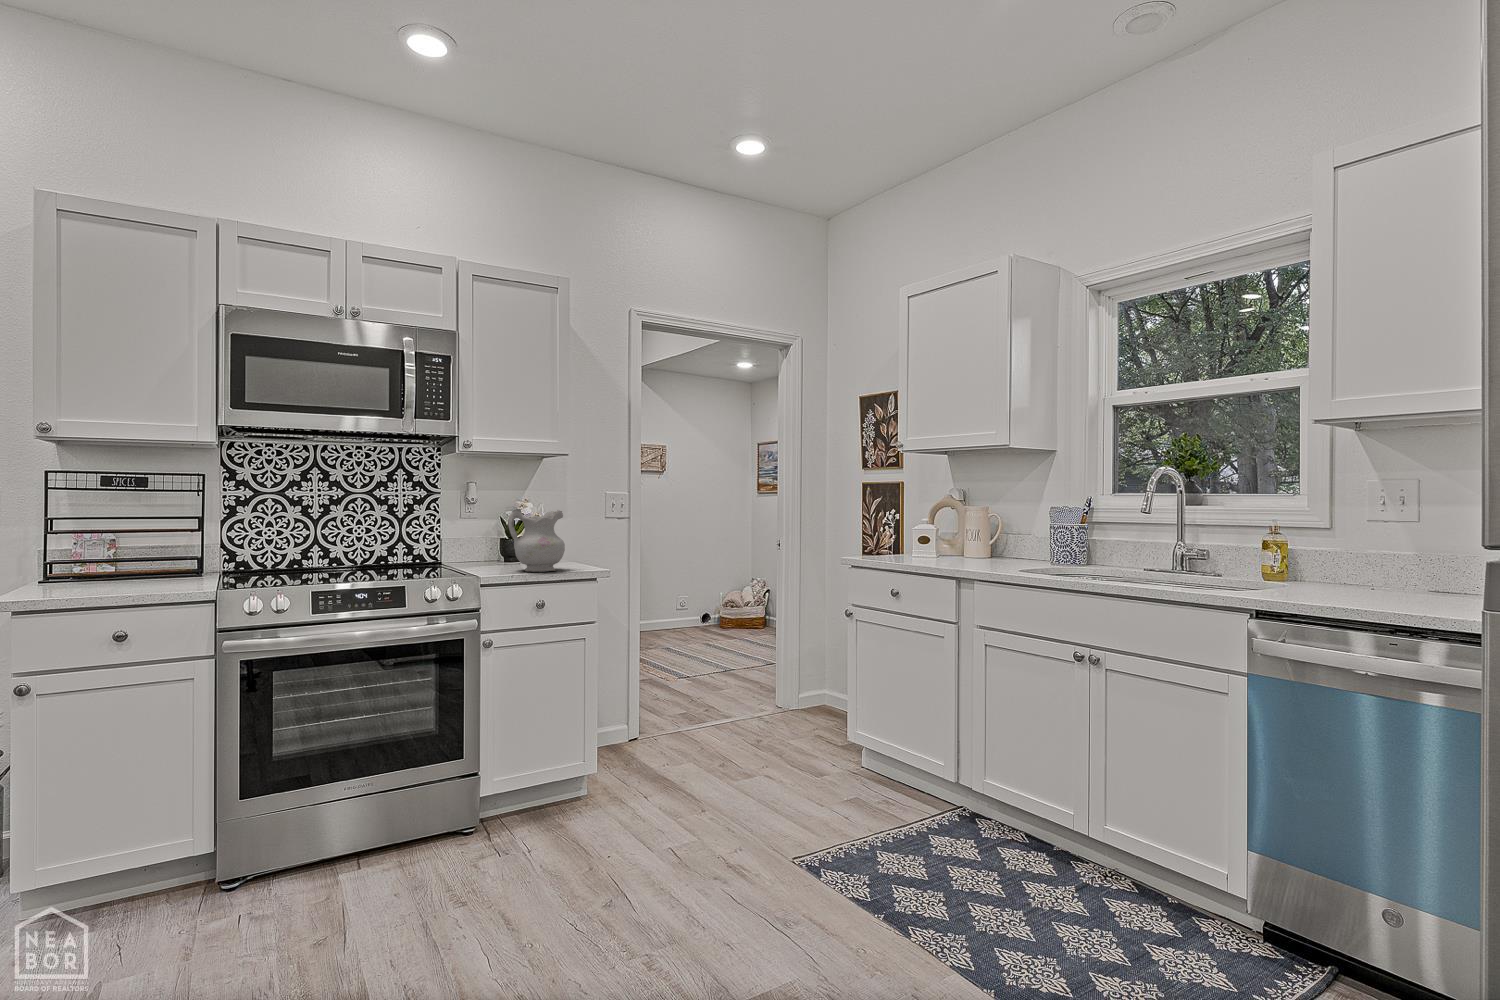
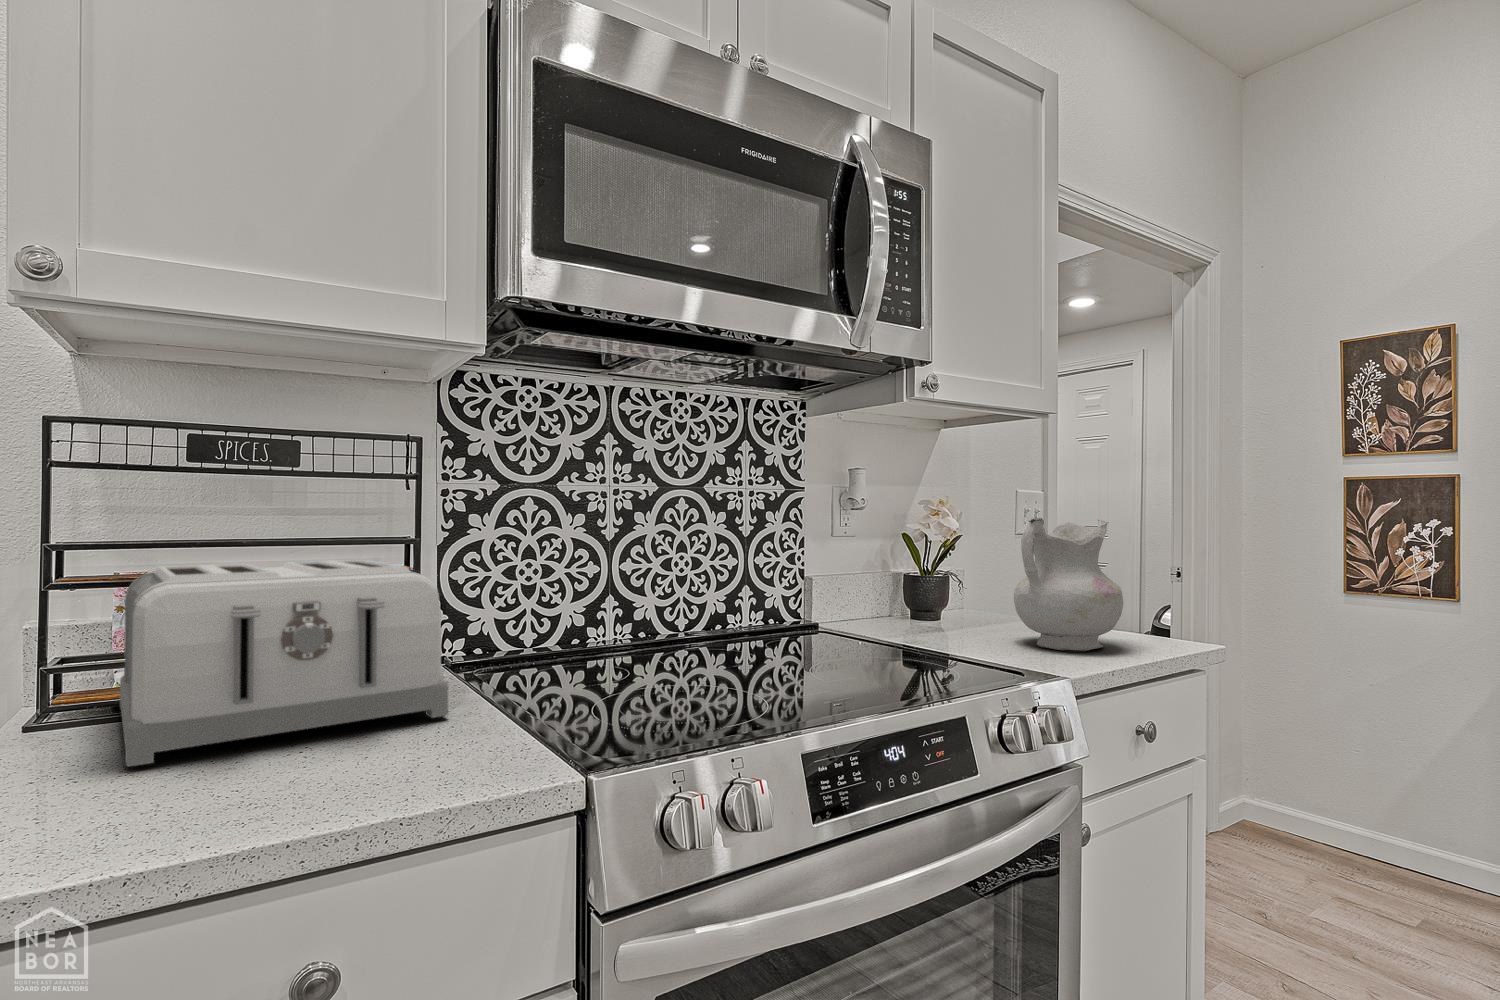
toaster: none [73,526,196,588] -> present [120,560,448,766]

